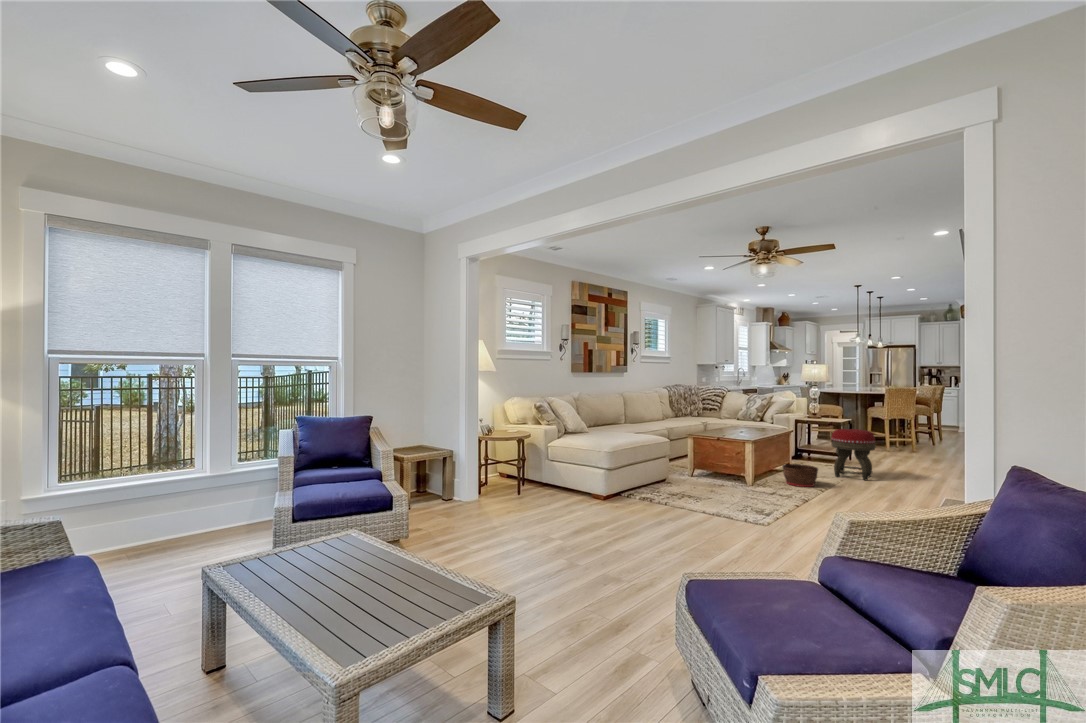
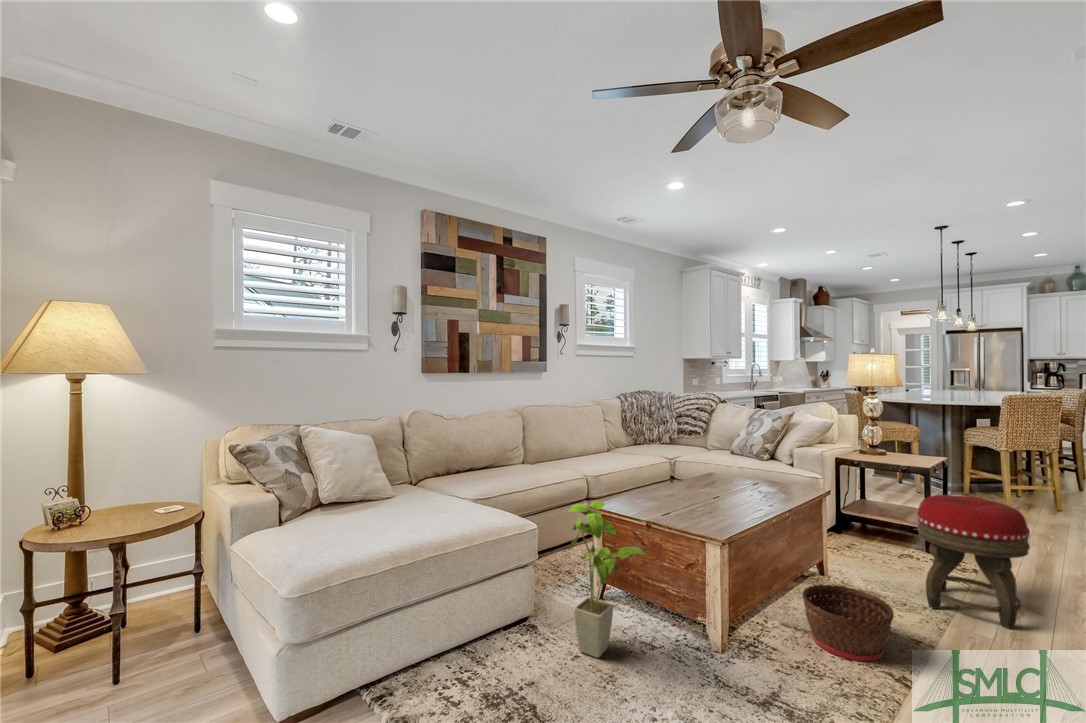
house plant: none [688,425,723,488] -> present [568,501,648,658]

